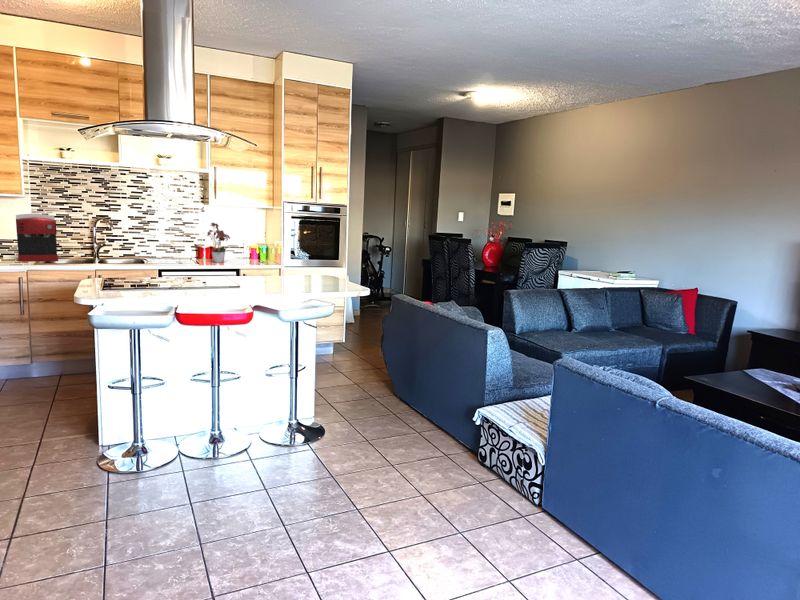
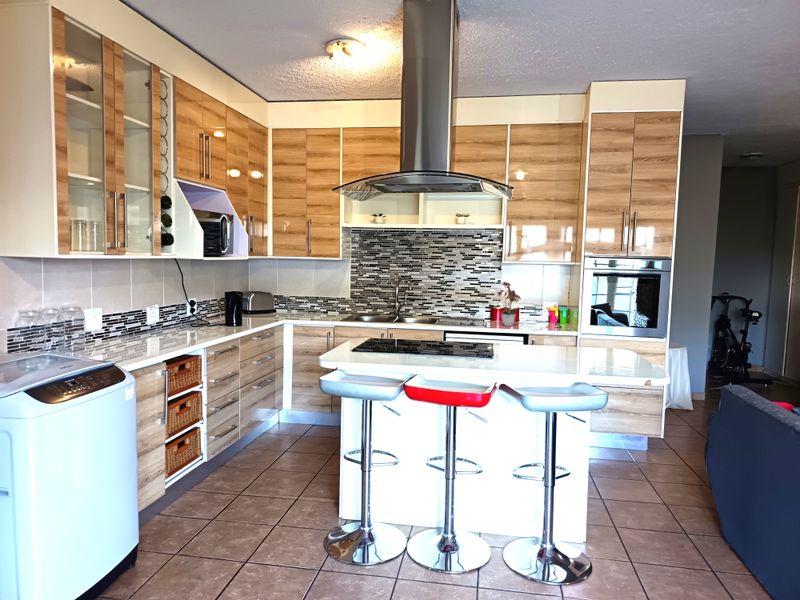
coffee maker: present [16,214,58,261] -> none [332,274,366,318]

